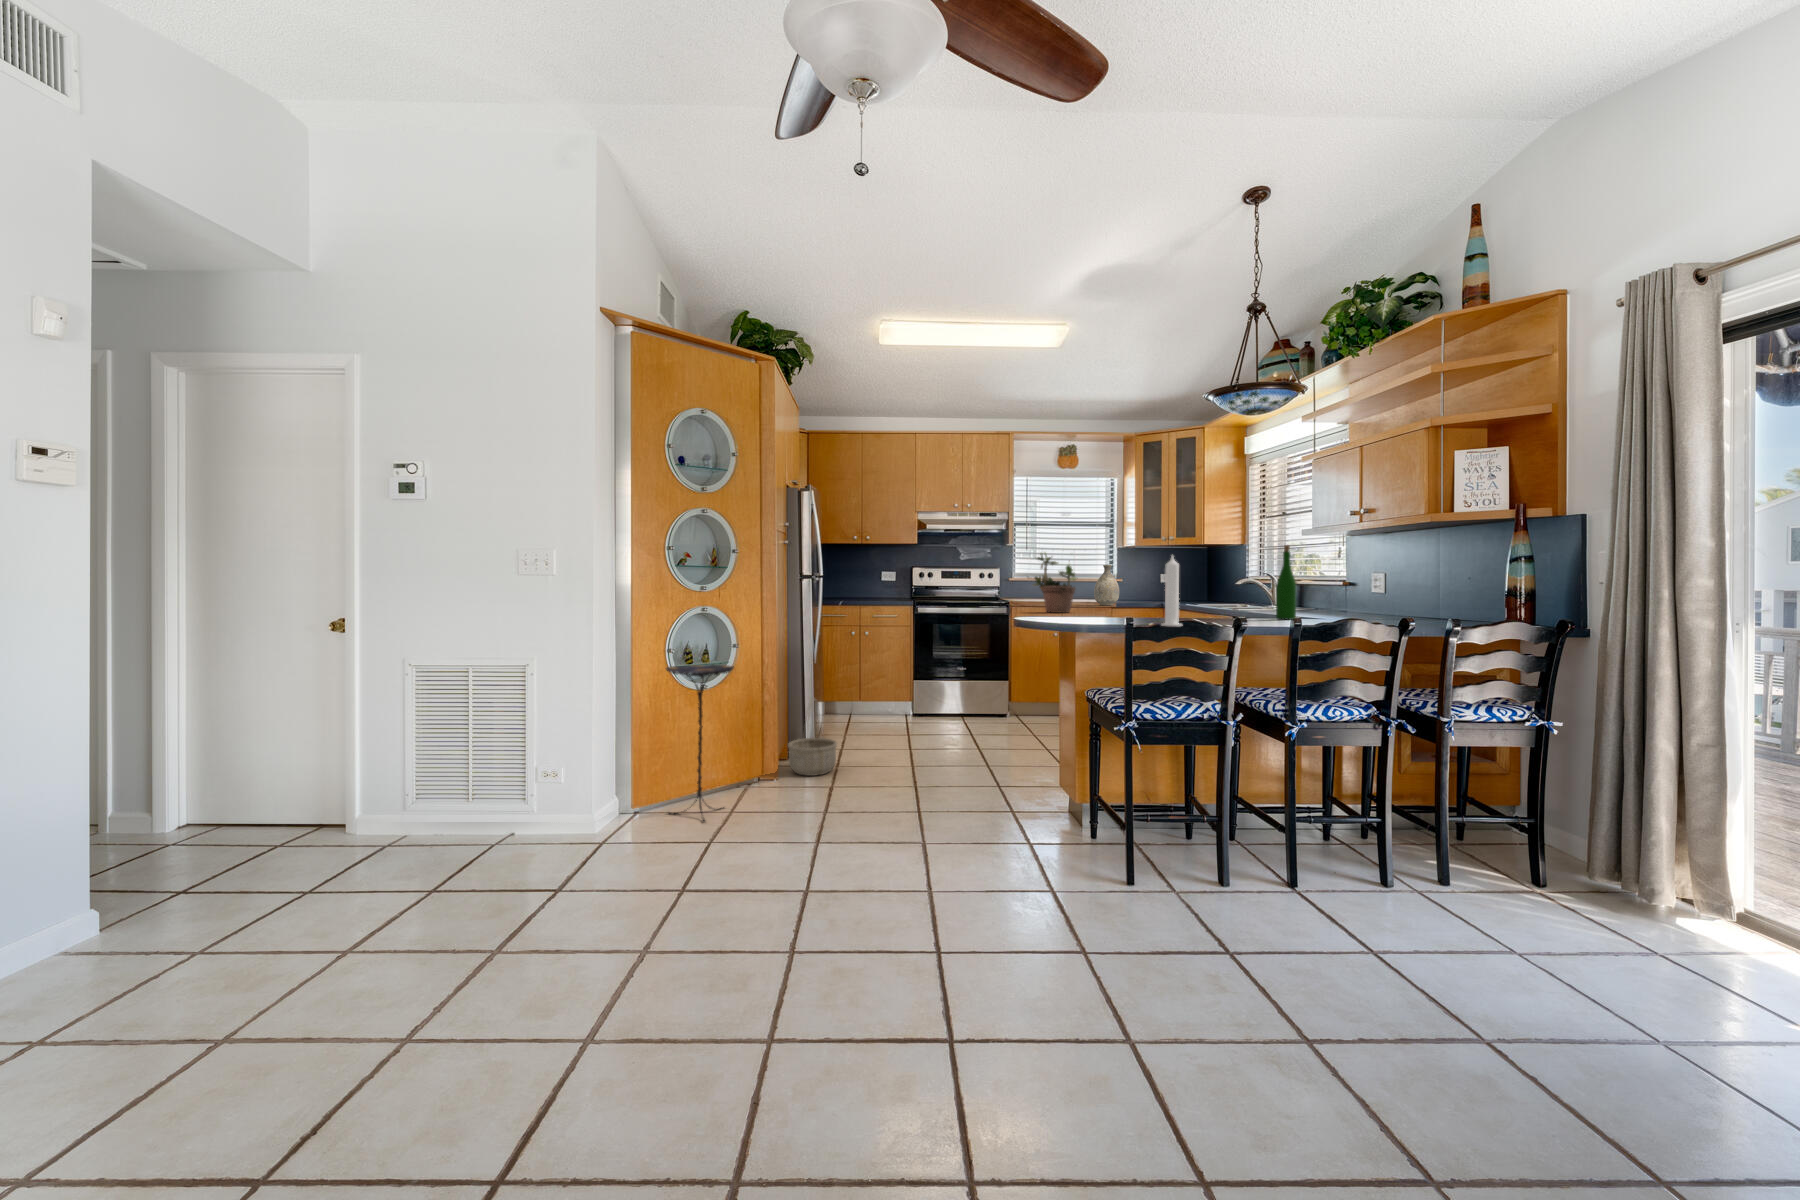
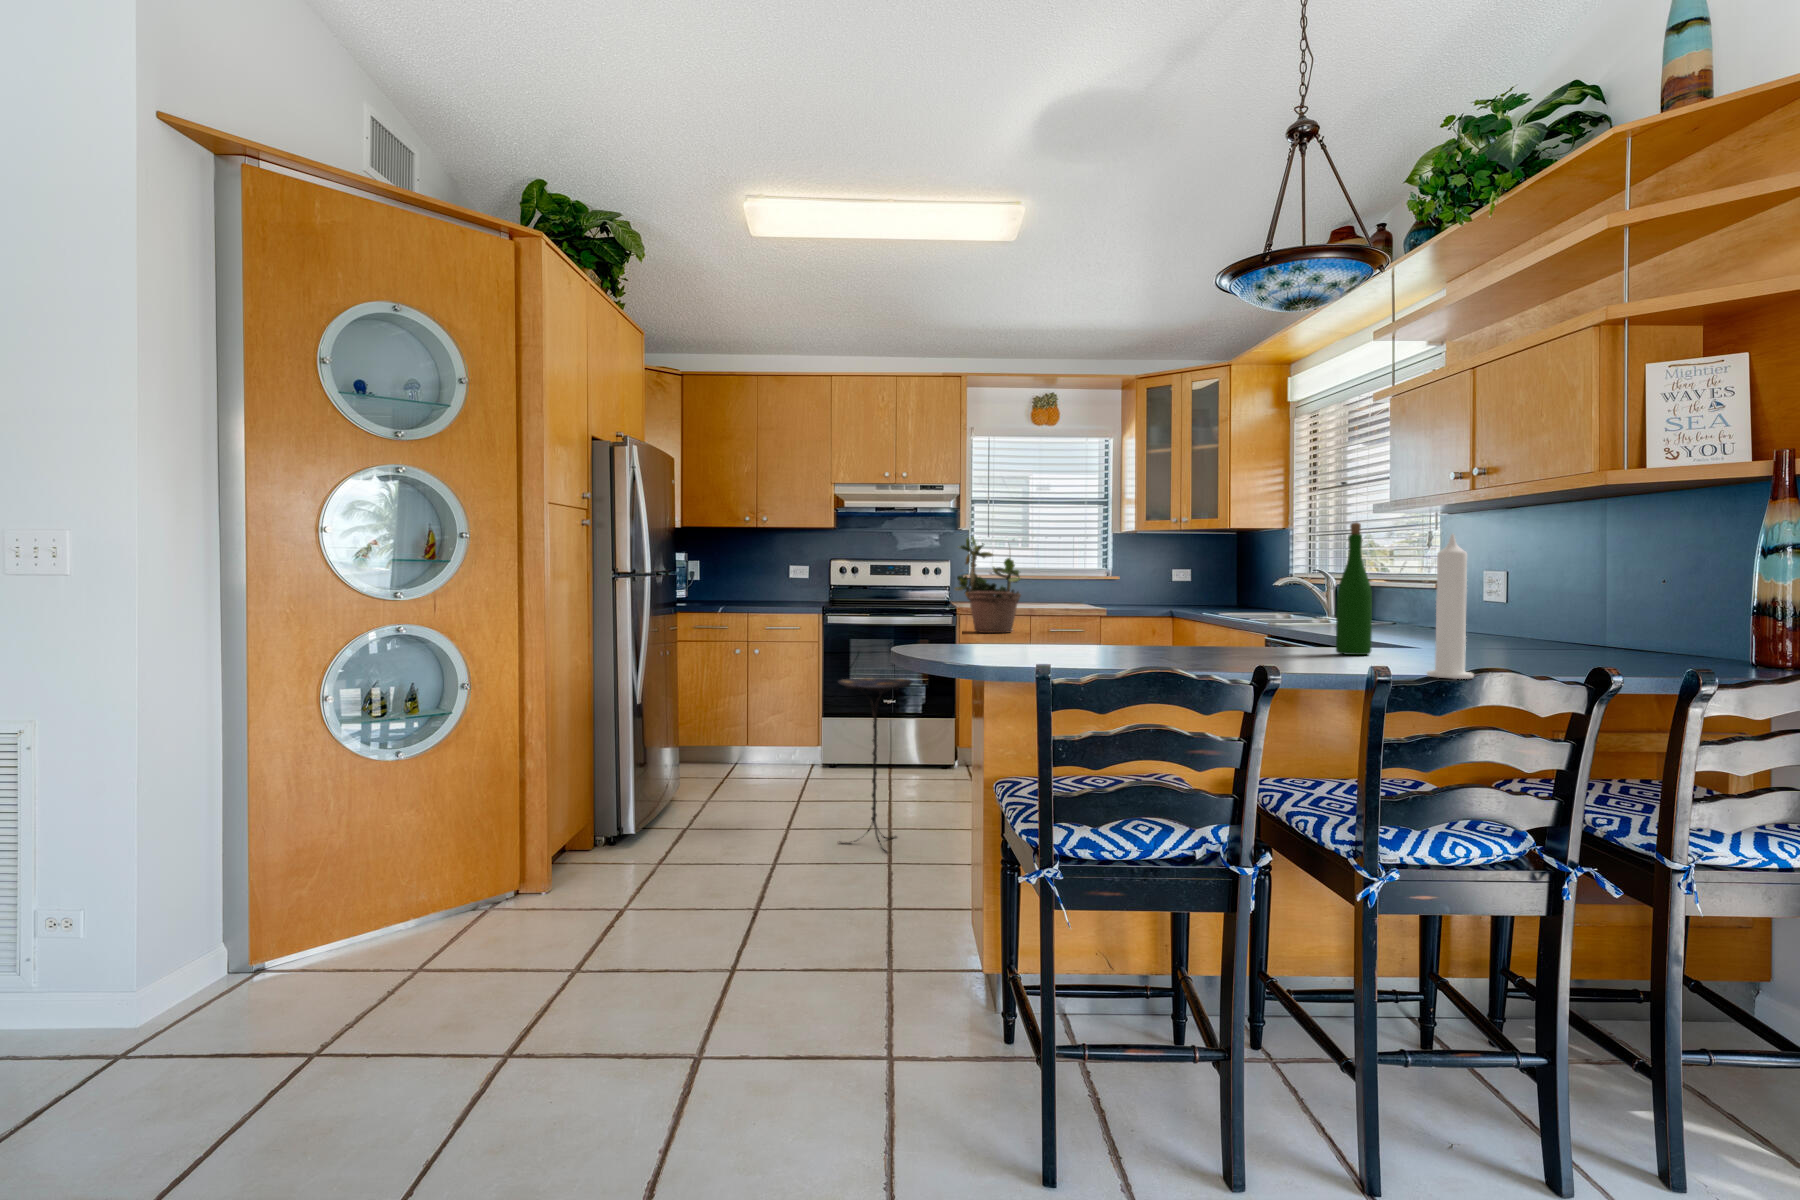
candle: present [1162,556,1181,626] -> present [1427,534,1474,679]
vase: present [1094,565,1119,605] -> none [1072,558,1108,616]
side table: present [666,665,734,821] -> present [839,678,912,851]
basket: present [788,698,837,776] -> none [571,763,653,888]

